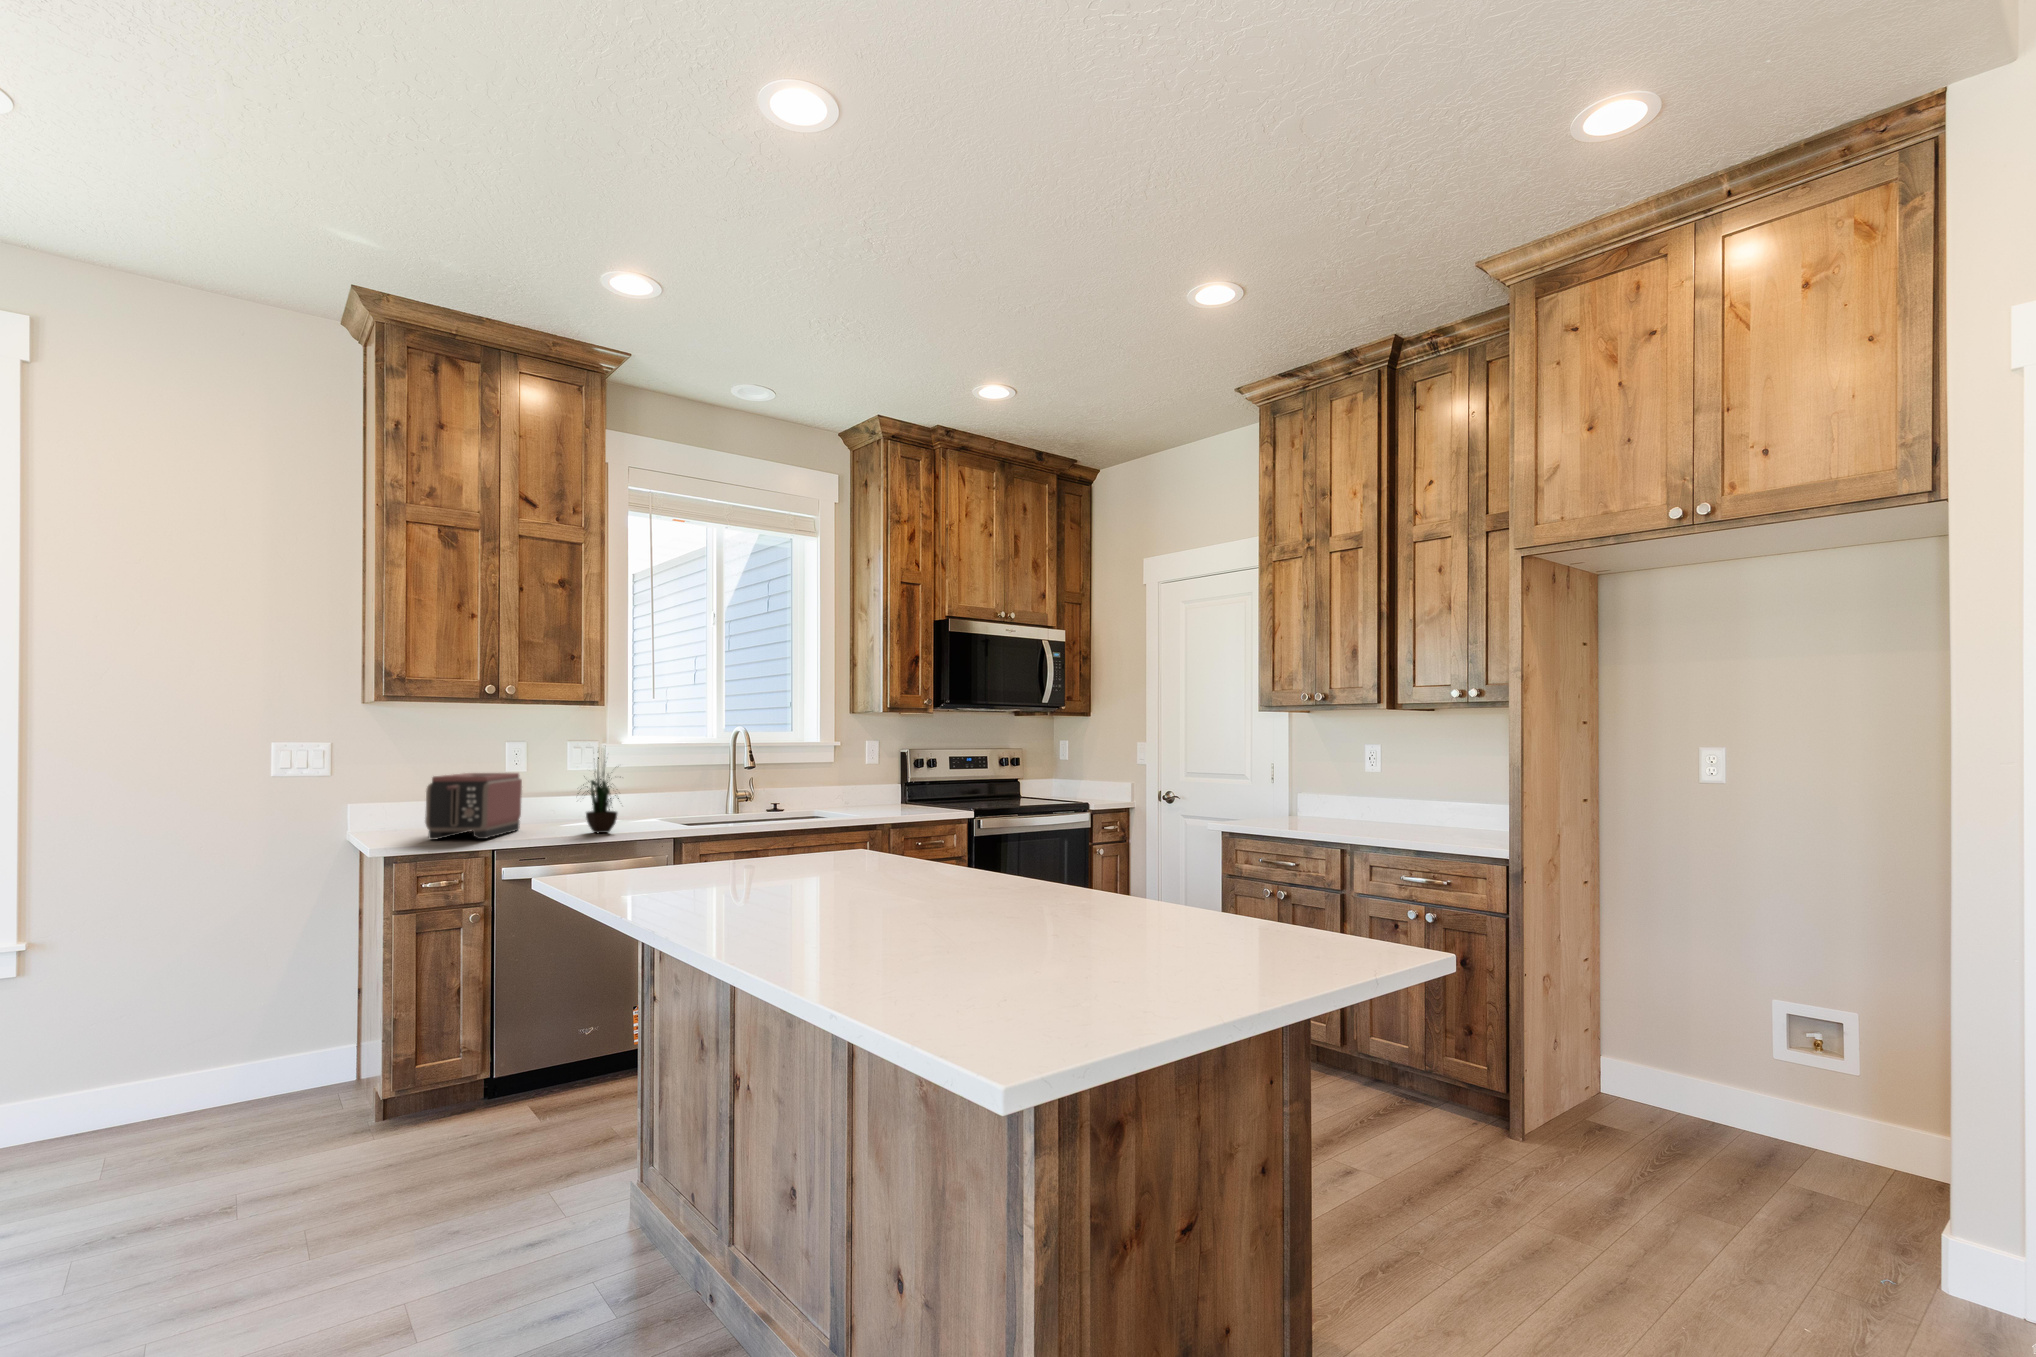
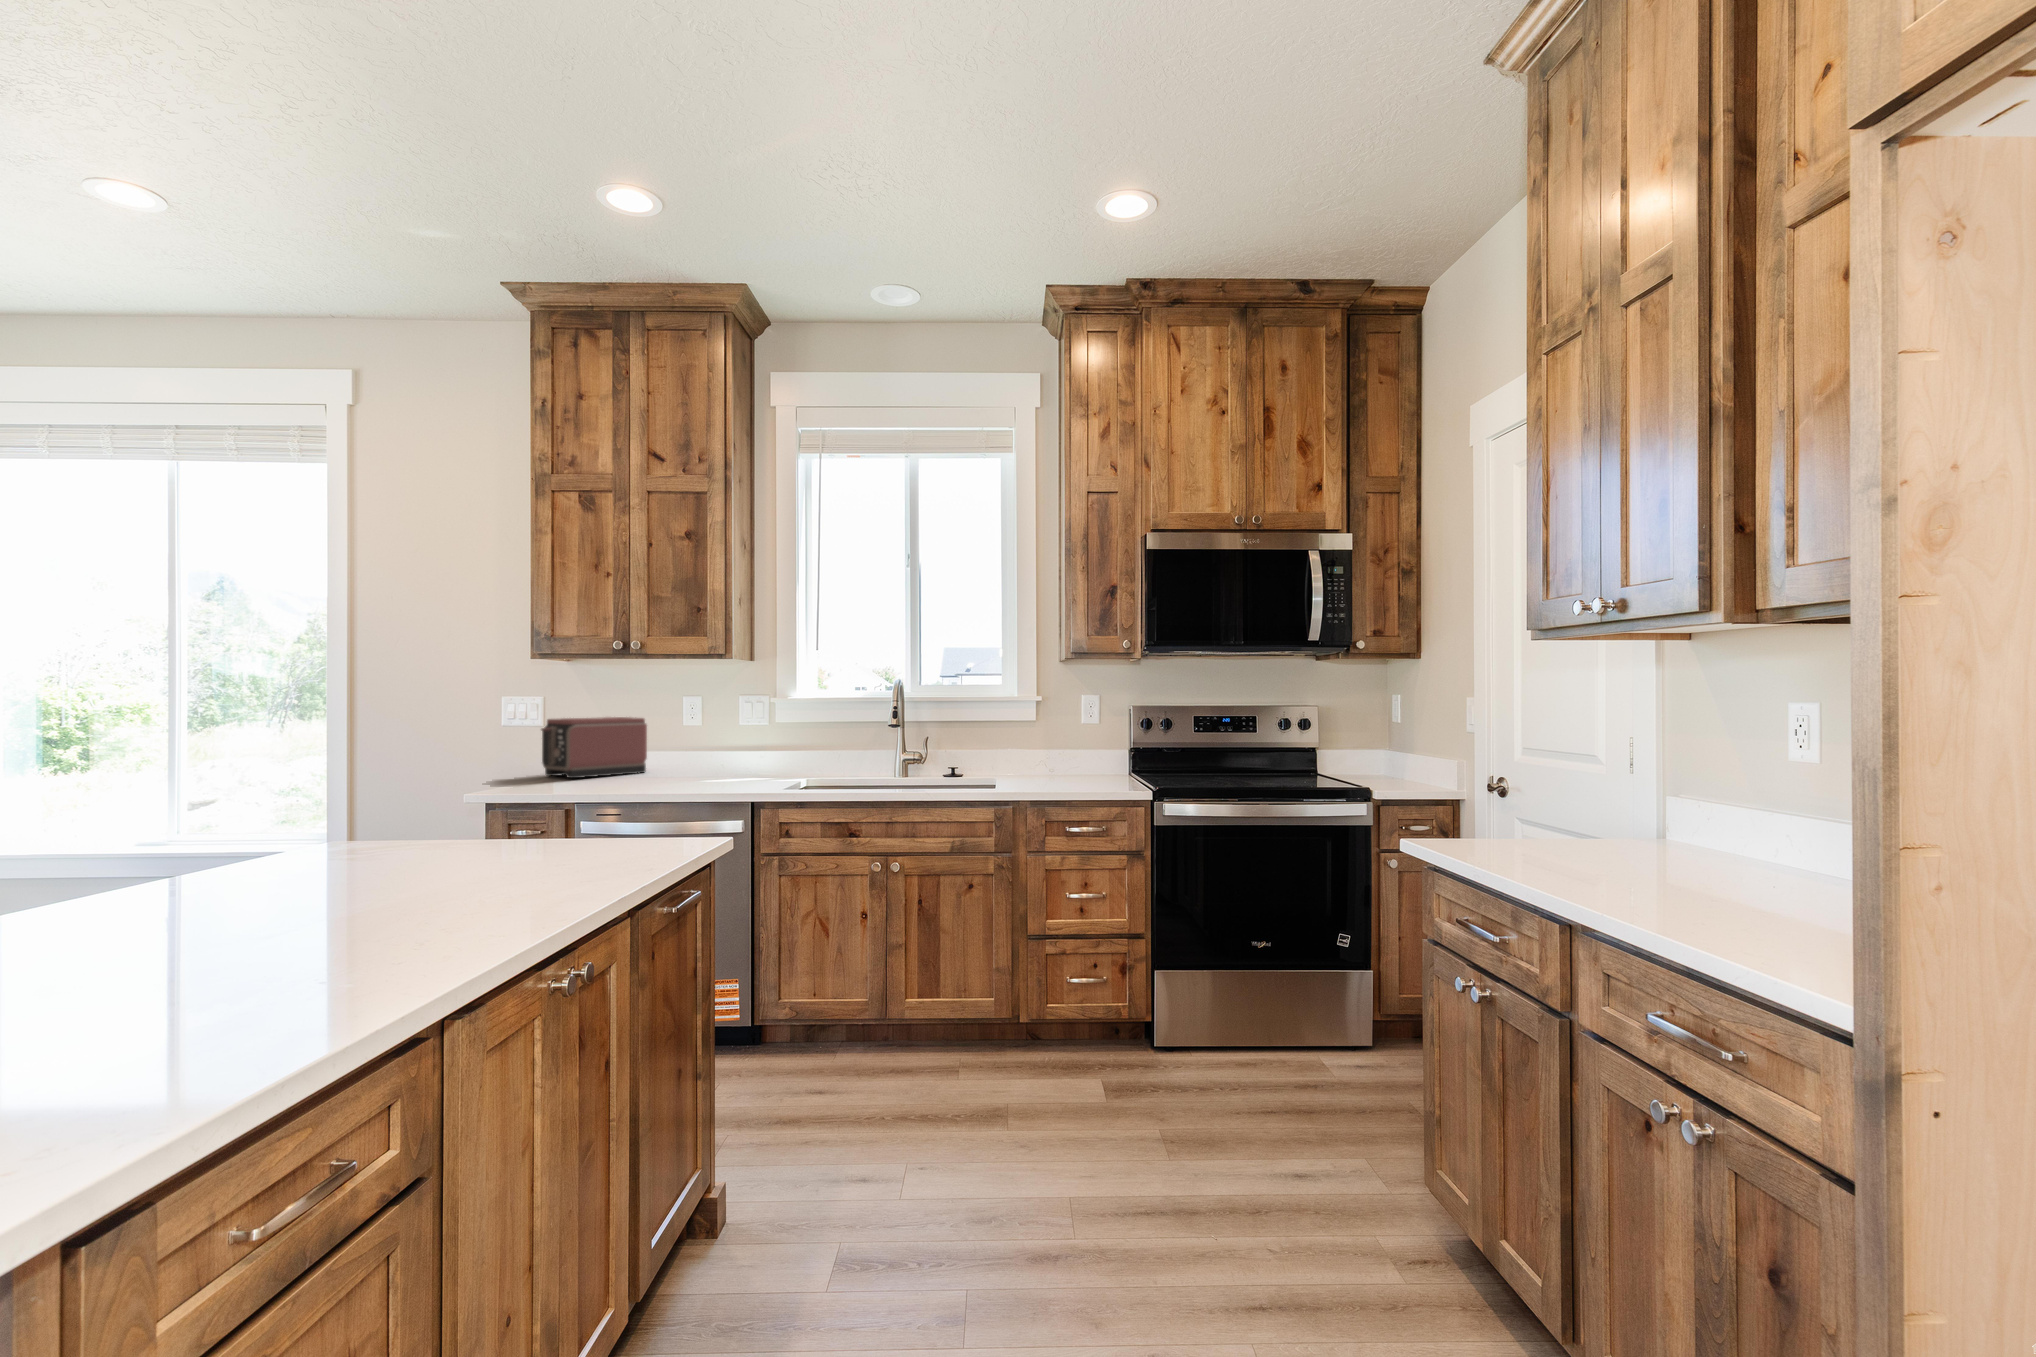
potted plant: present [578,757,619,833] -> none [652,680,709,780]

